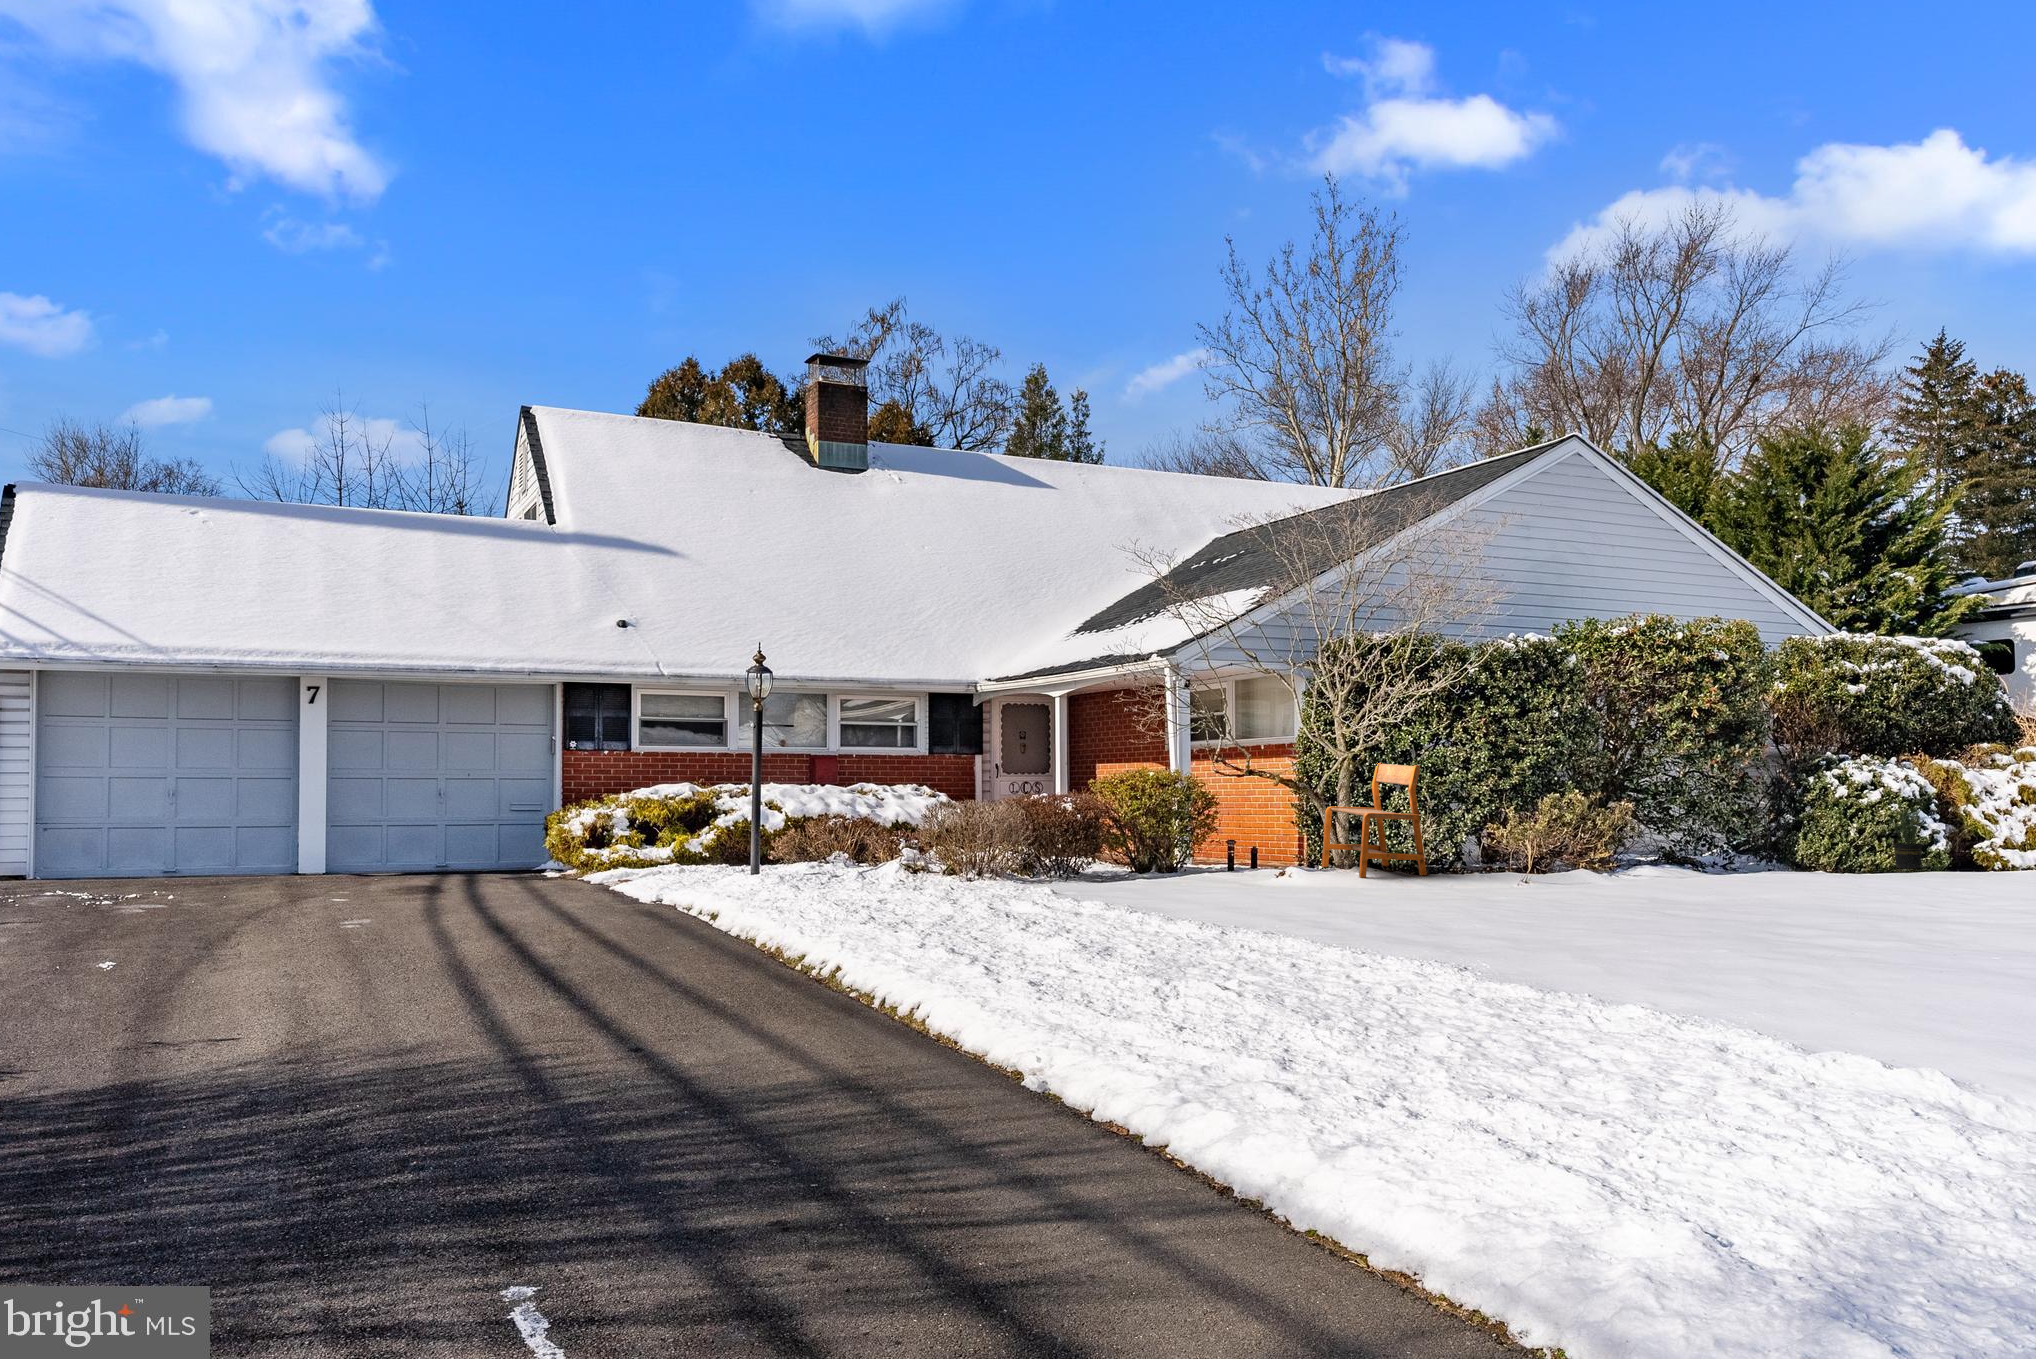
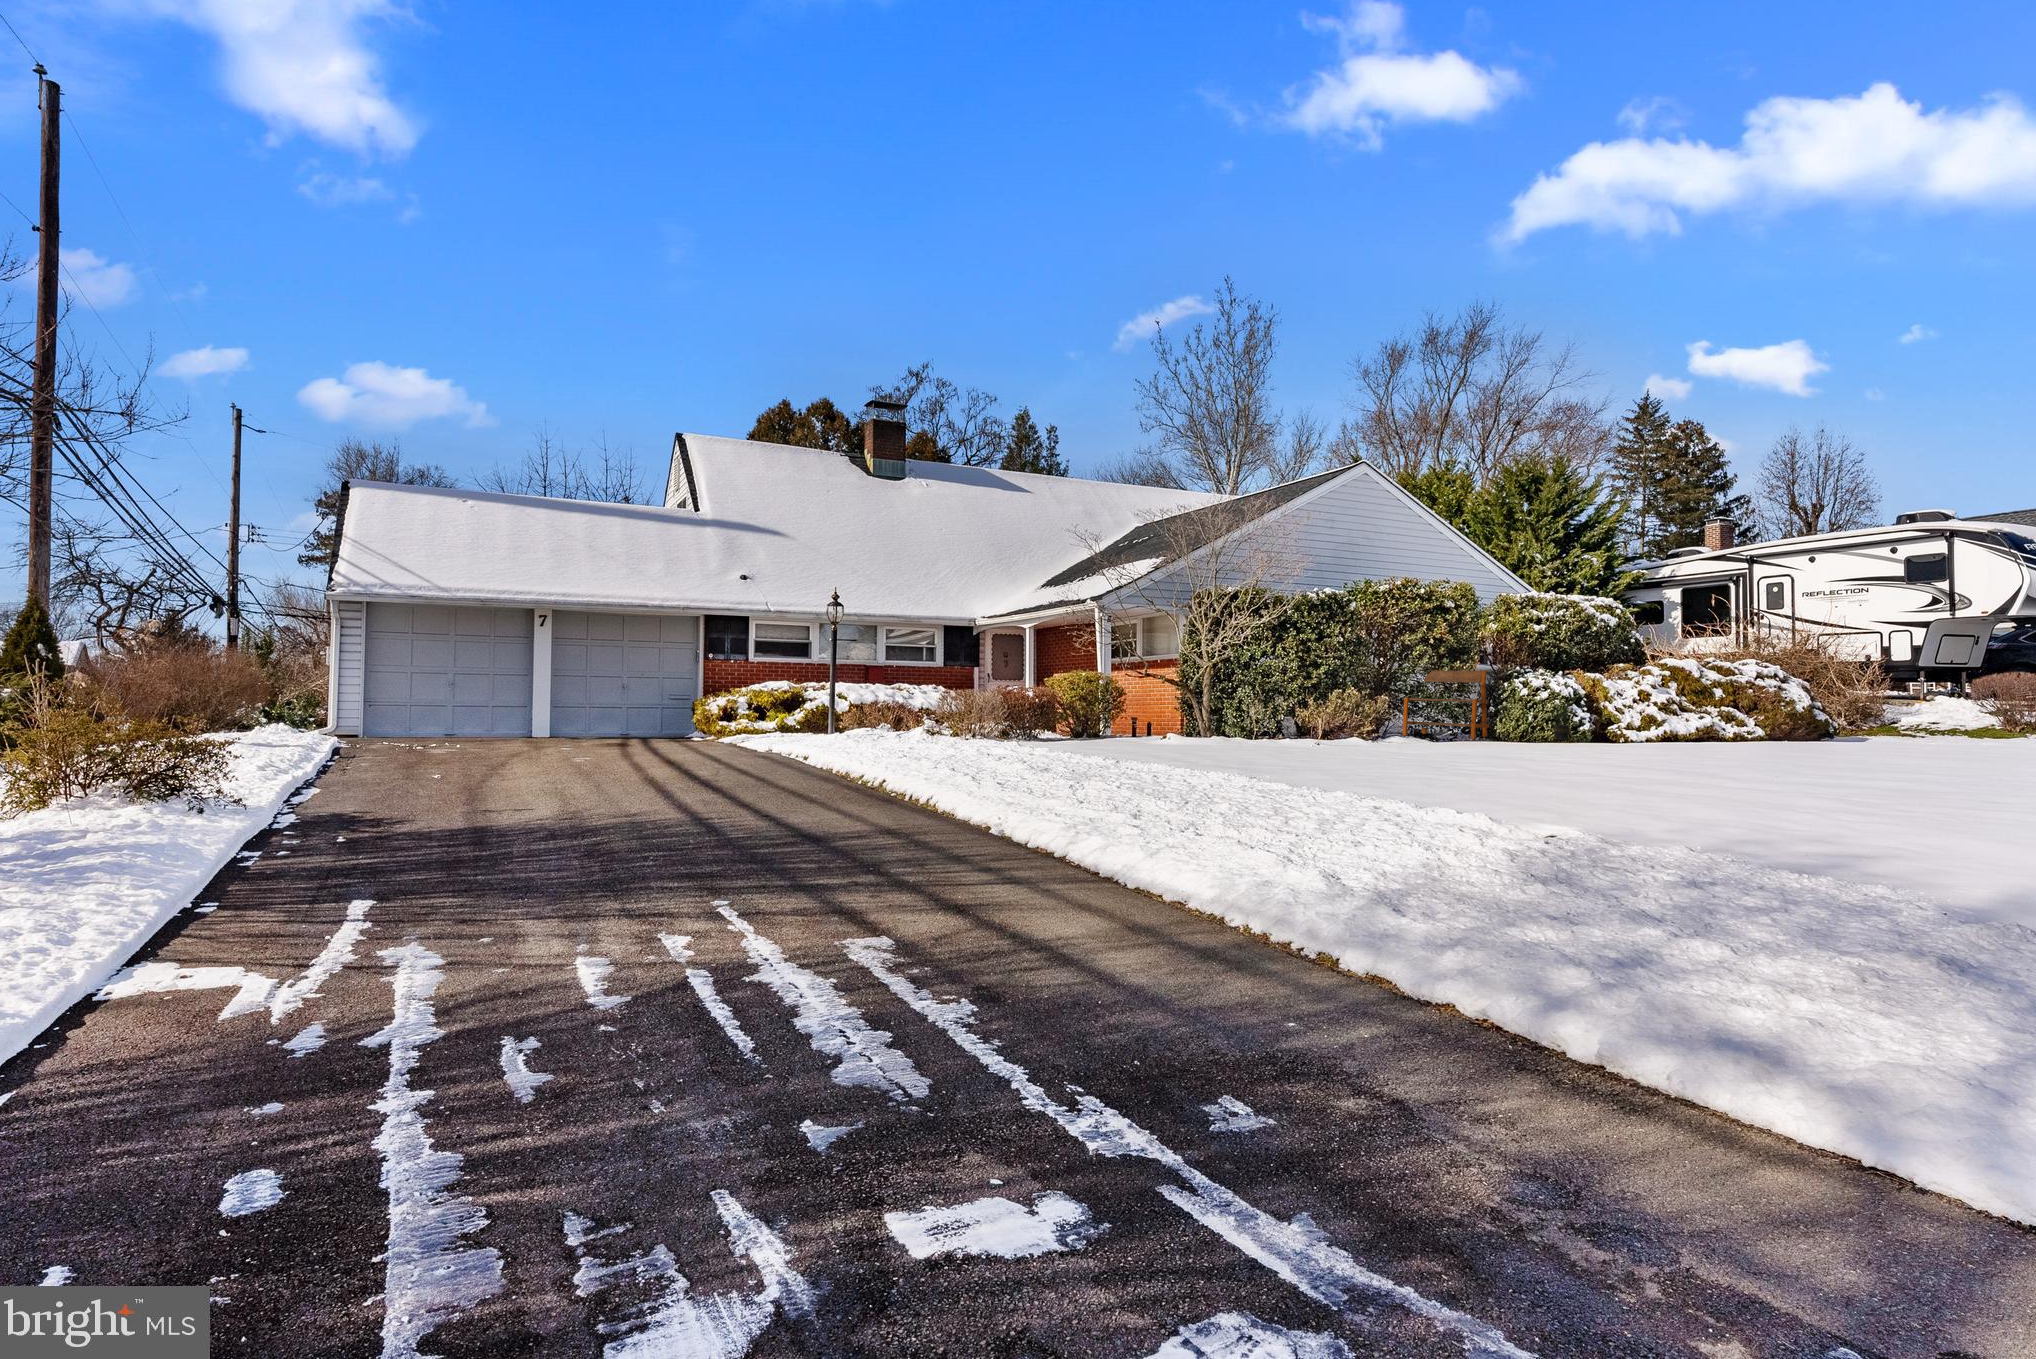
bench: present [1322,762,1427,878] -> present [1403,670,1489,739]

